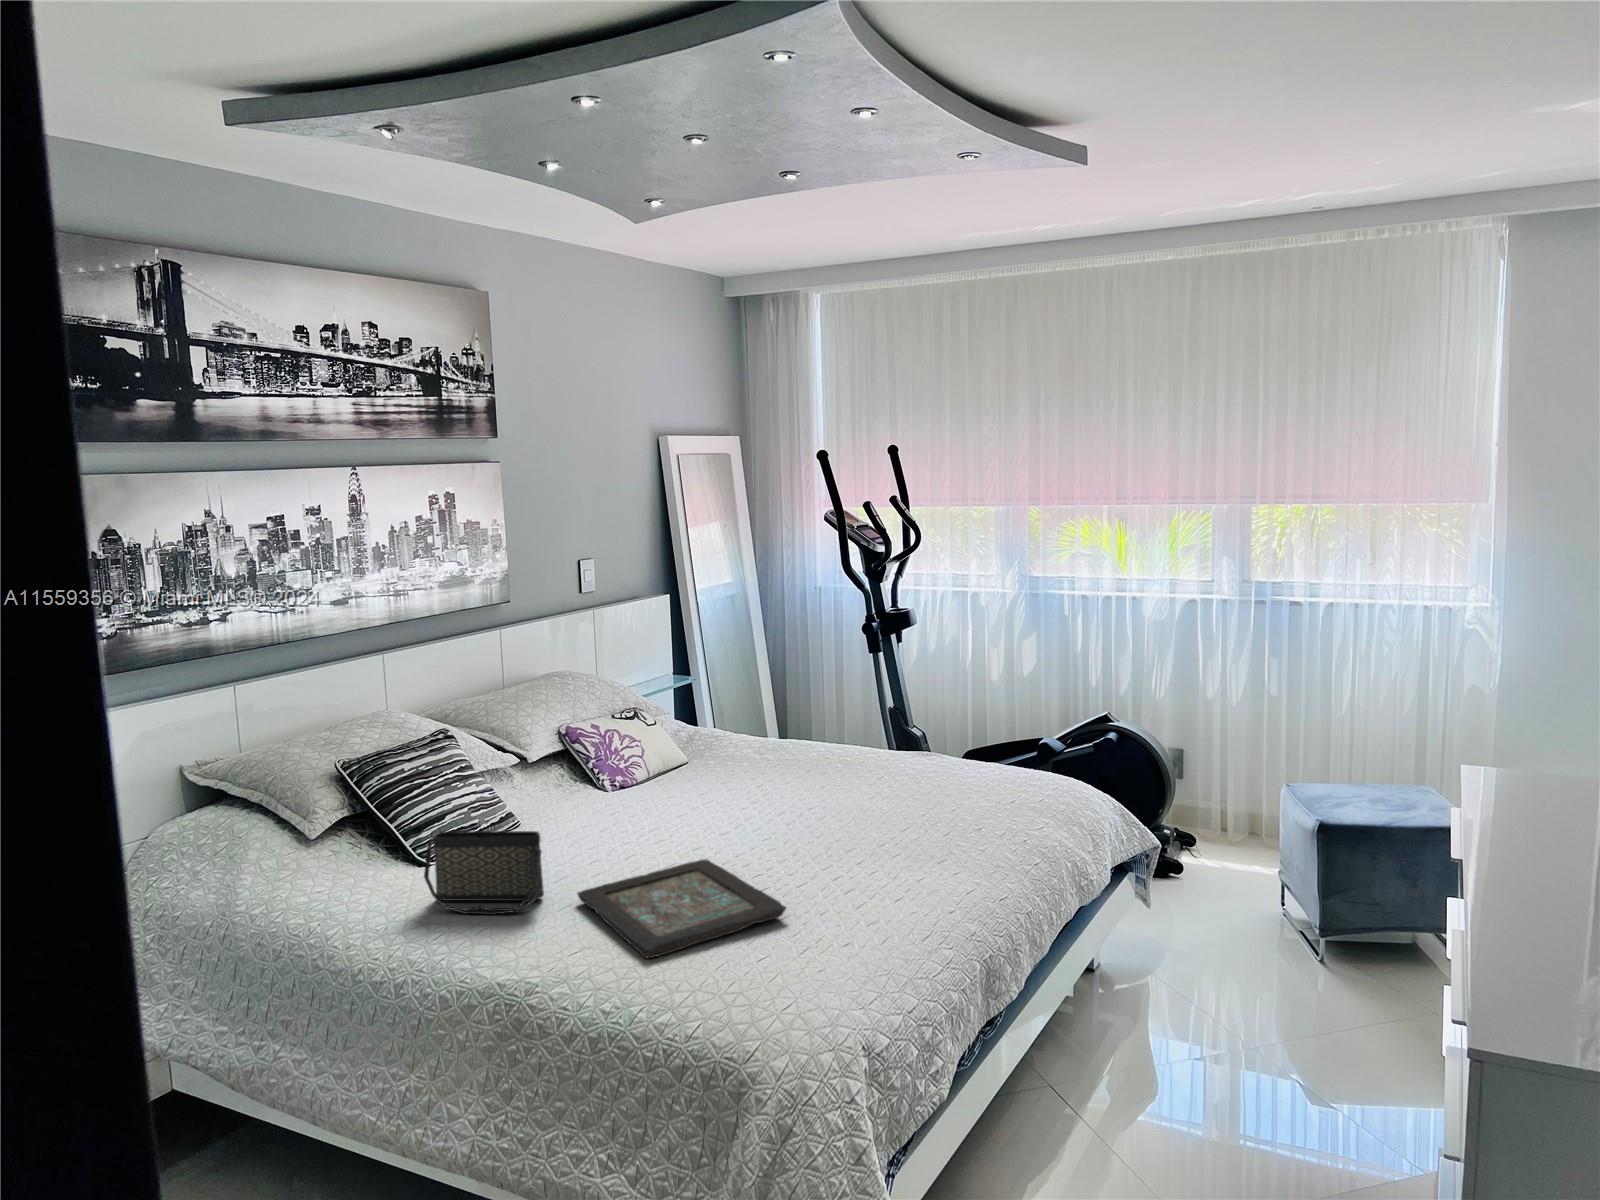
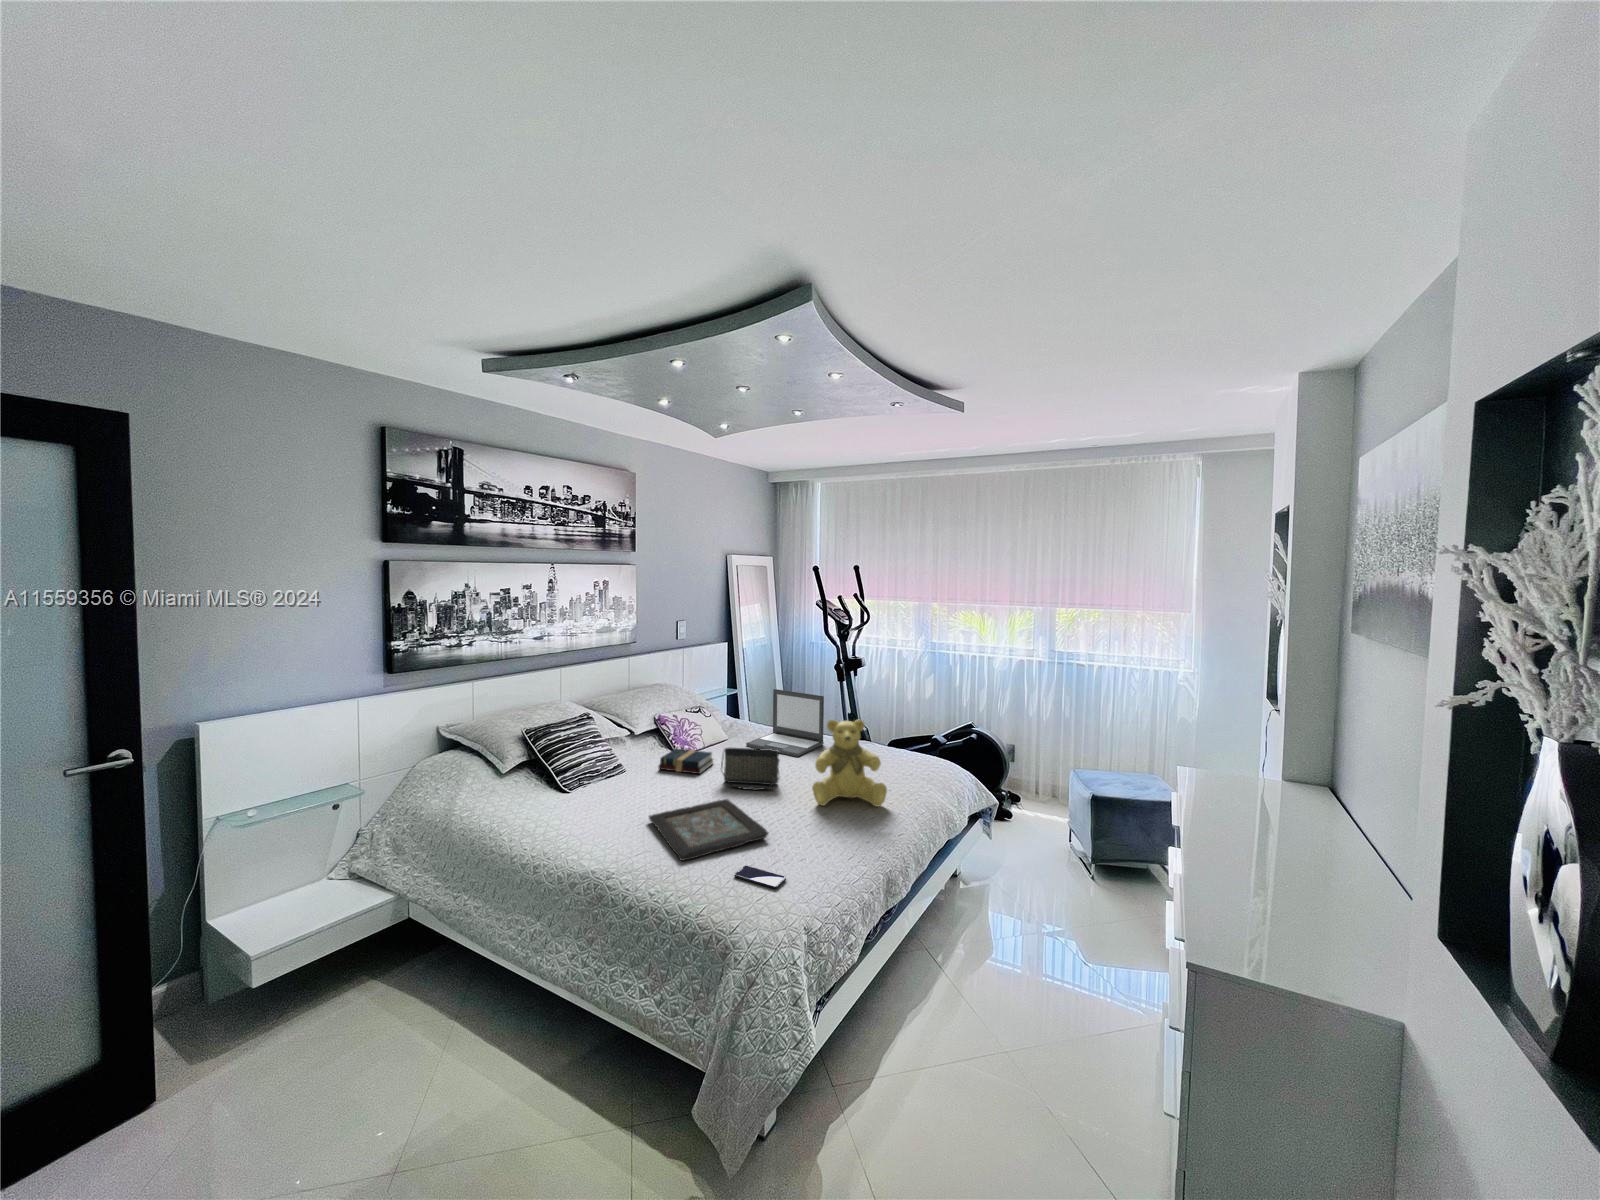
laptop: none [721,671,856,785] -> present [746,689,824,757]
teddy bear: none [850,713,977,861] -> present [812,719,887,807]
hardback book: none [575,782,670,822] -> present [659,749,714,774]
handbag: present [424,831,544,915] -> present [721,747,779,790]
smartphone: none [739,959,826,991] -> present [734,865,786,889]

